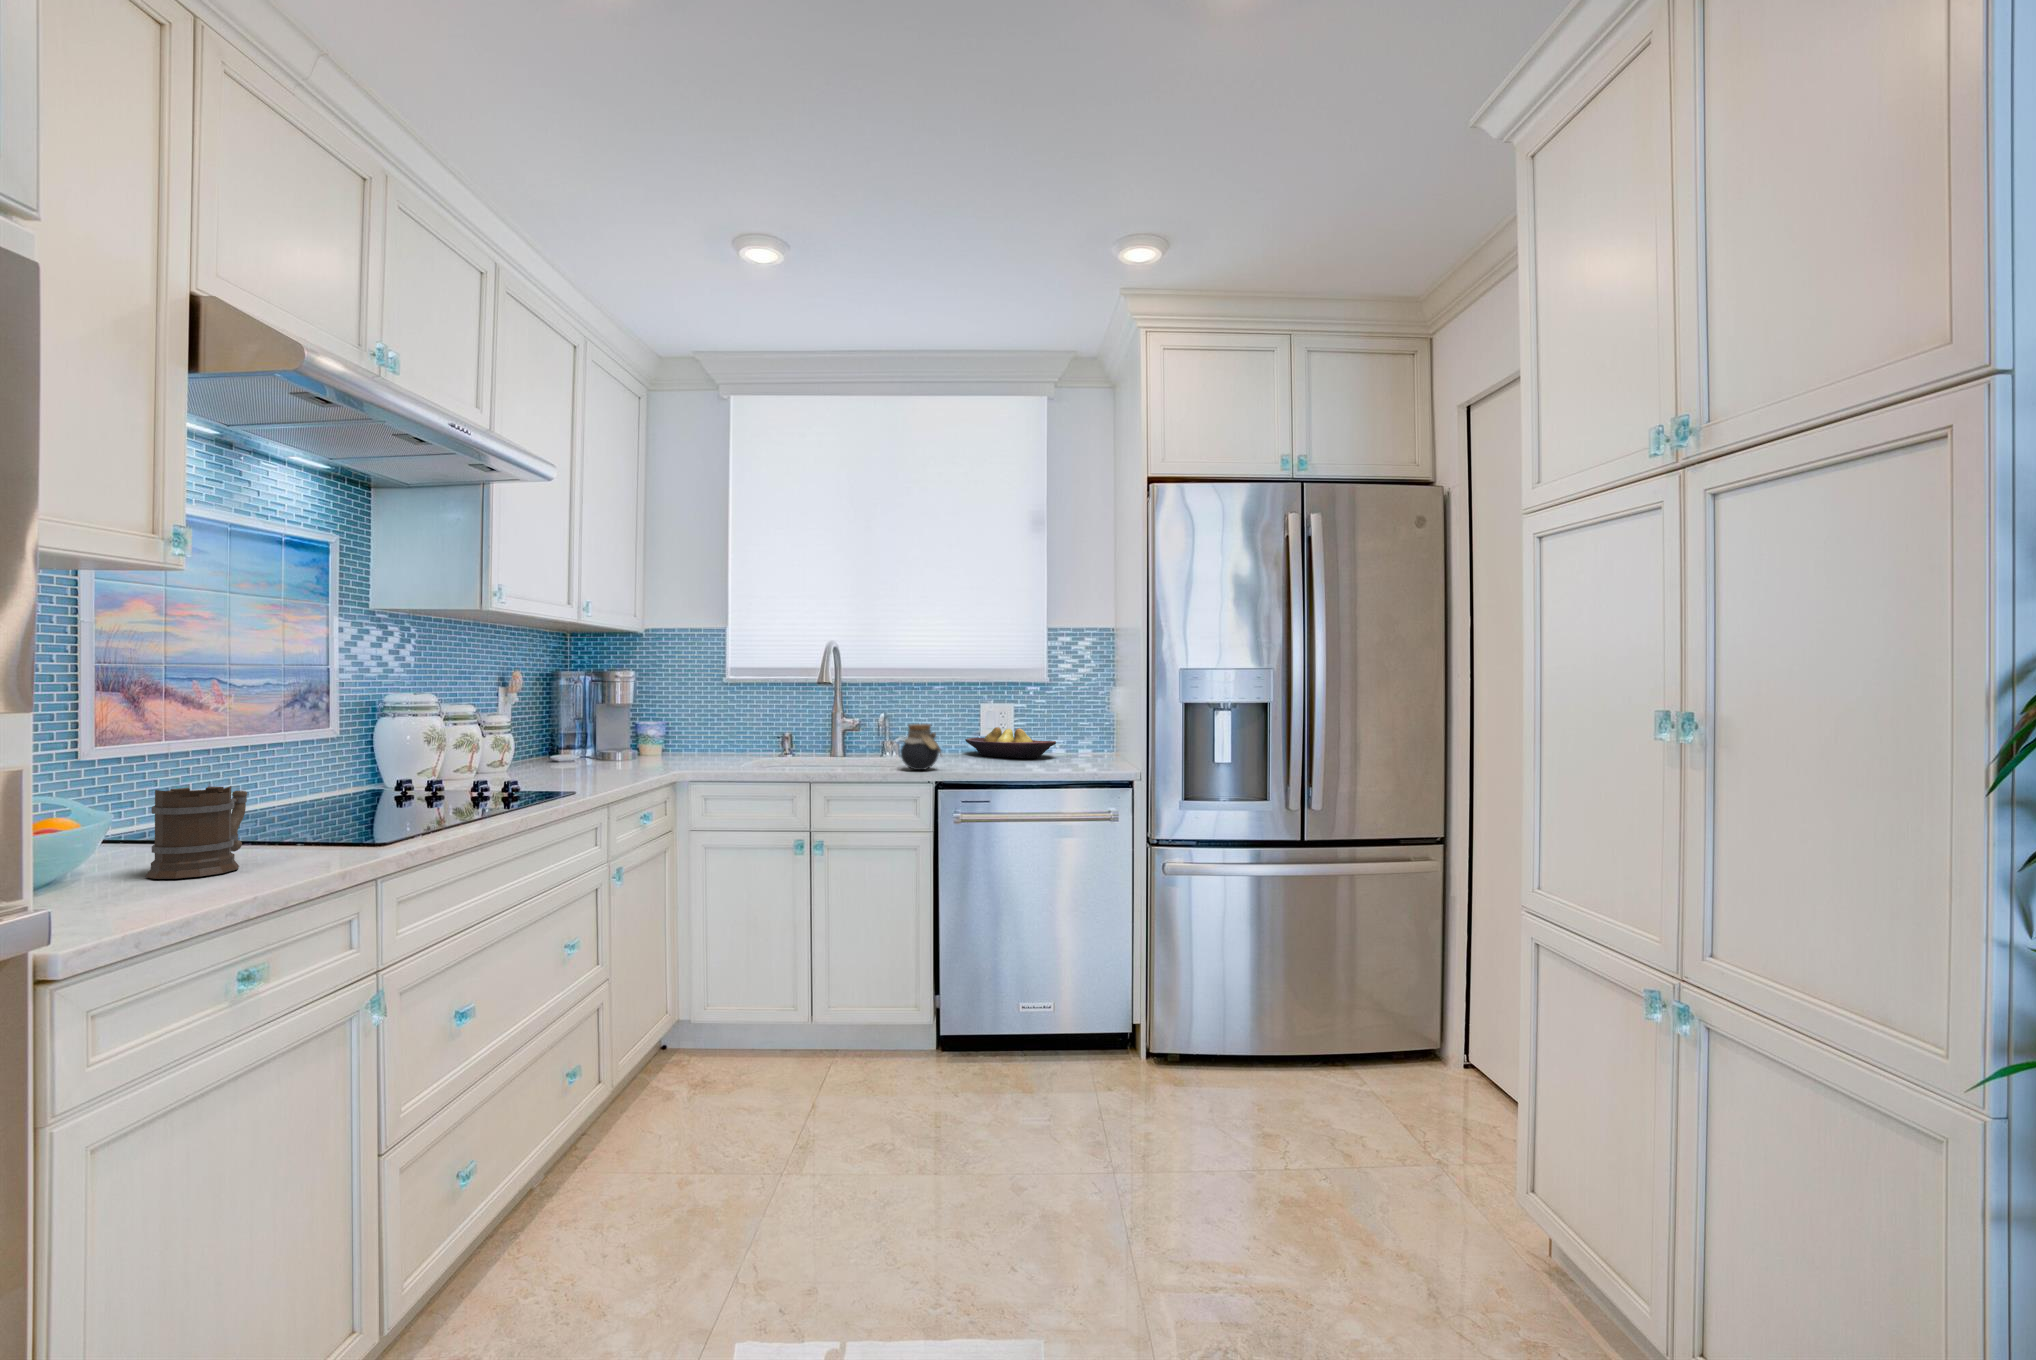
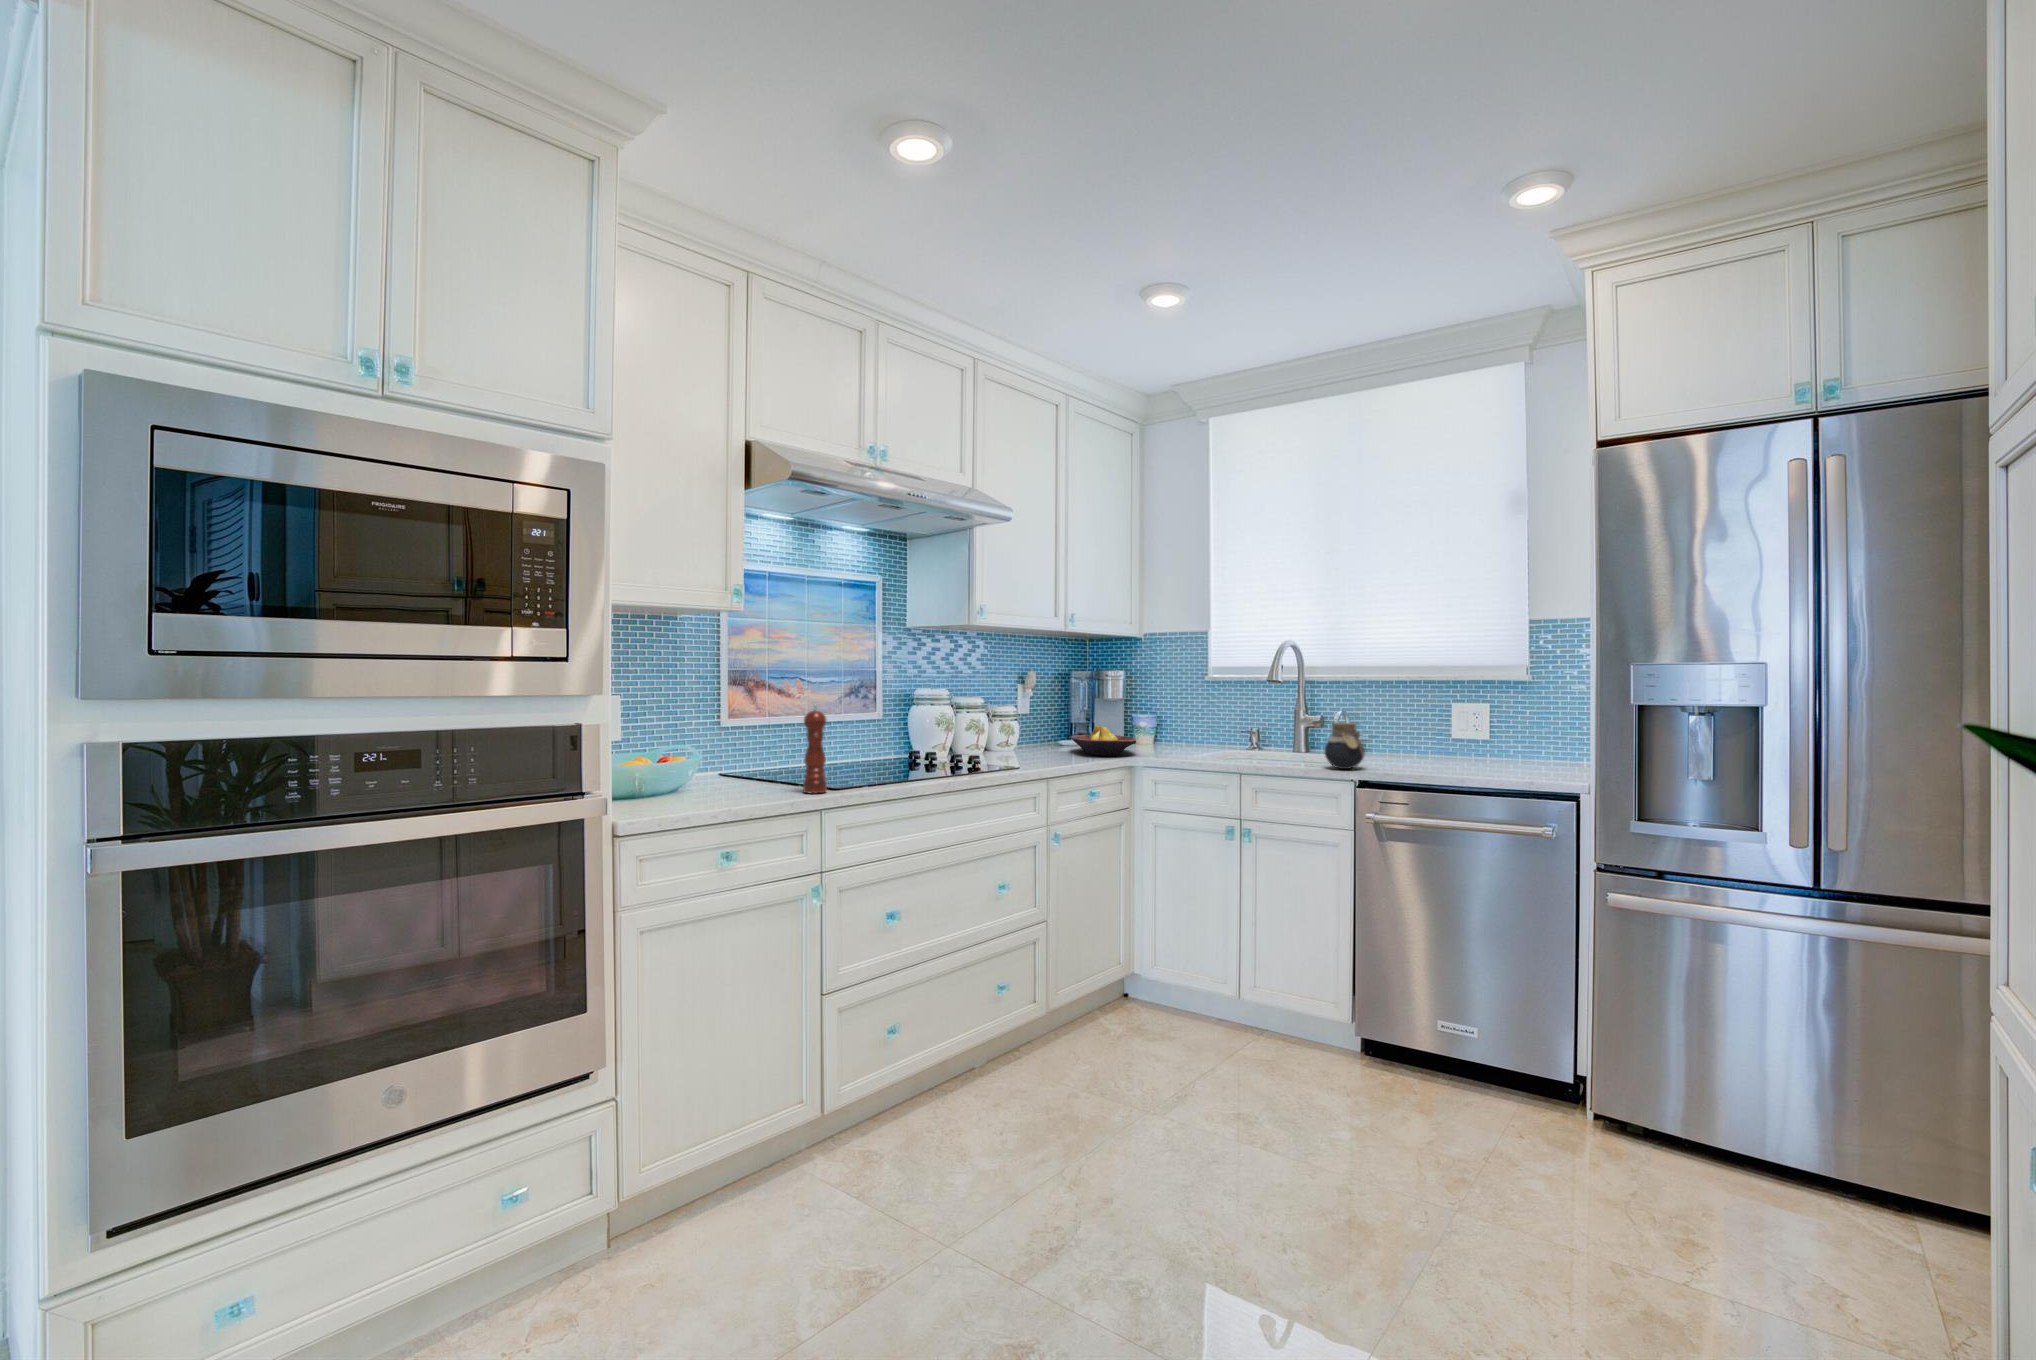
pepper mill: none [334,719,377,856] -> present [803,705,827,793]
fruit bowl: present [965,727,1056,758] -> present [1071,725,1136,756]
mug: present [145,786,247,879] -> none [709,744,764,796]

